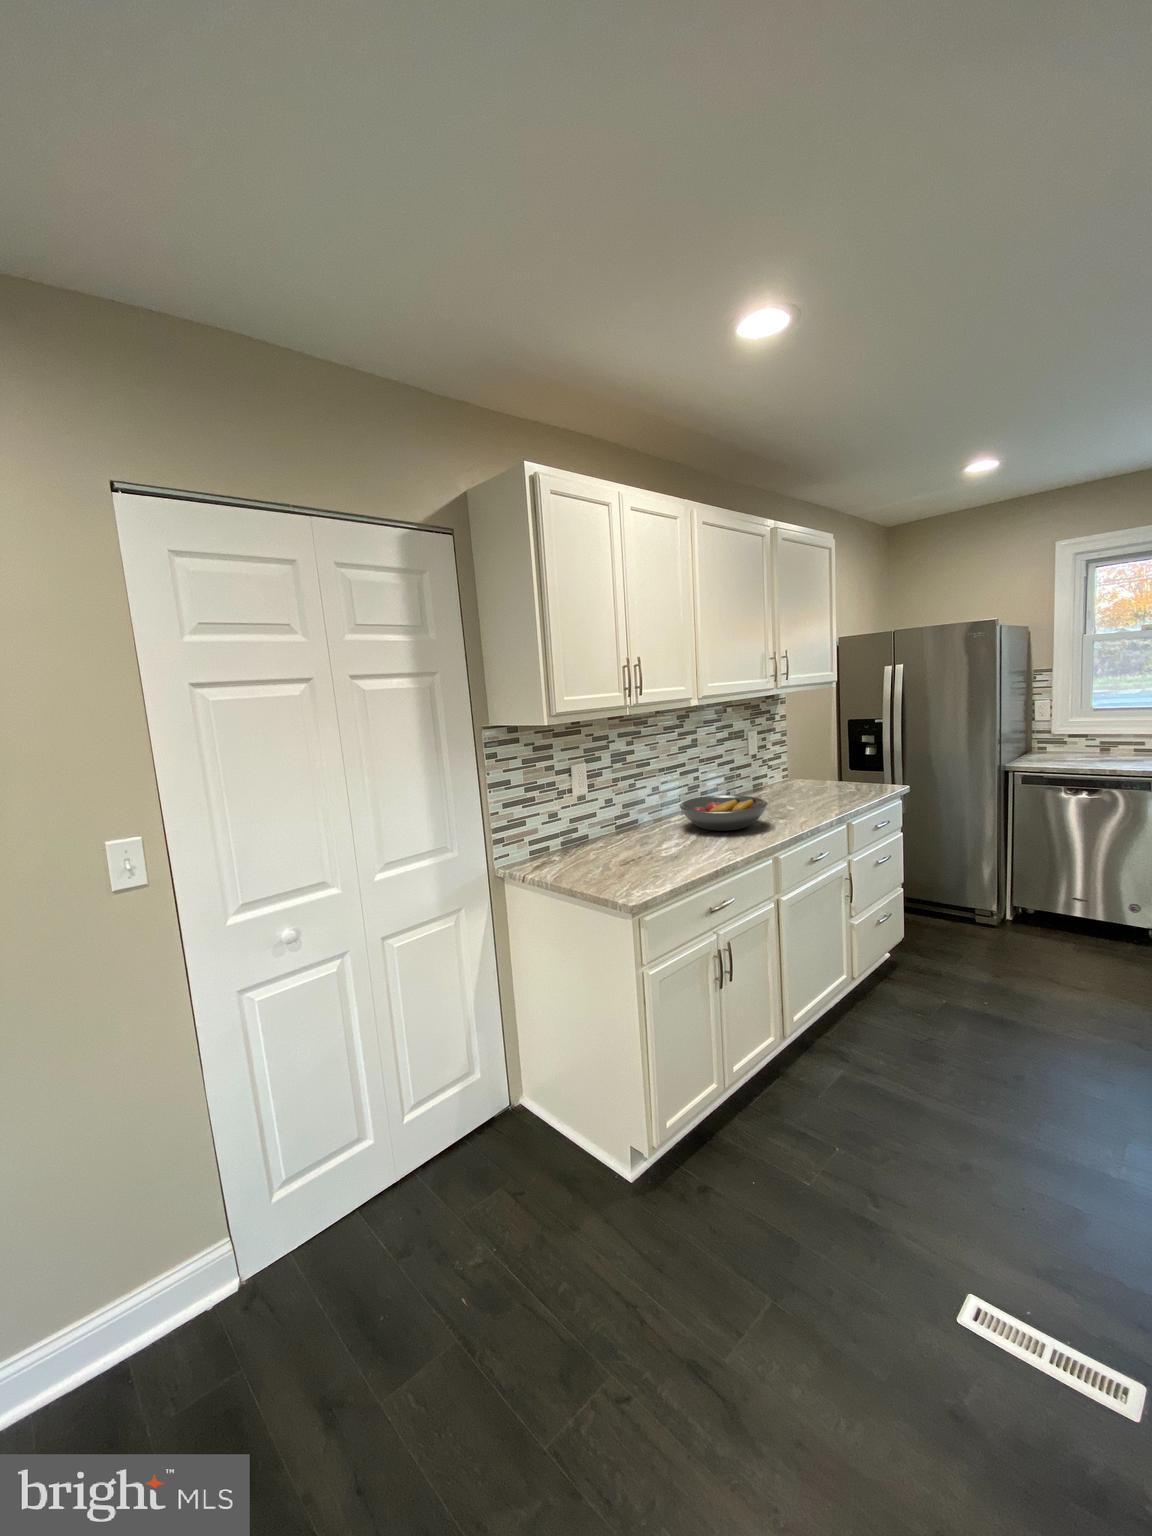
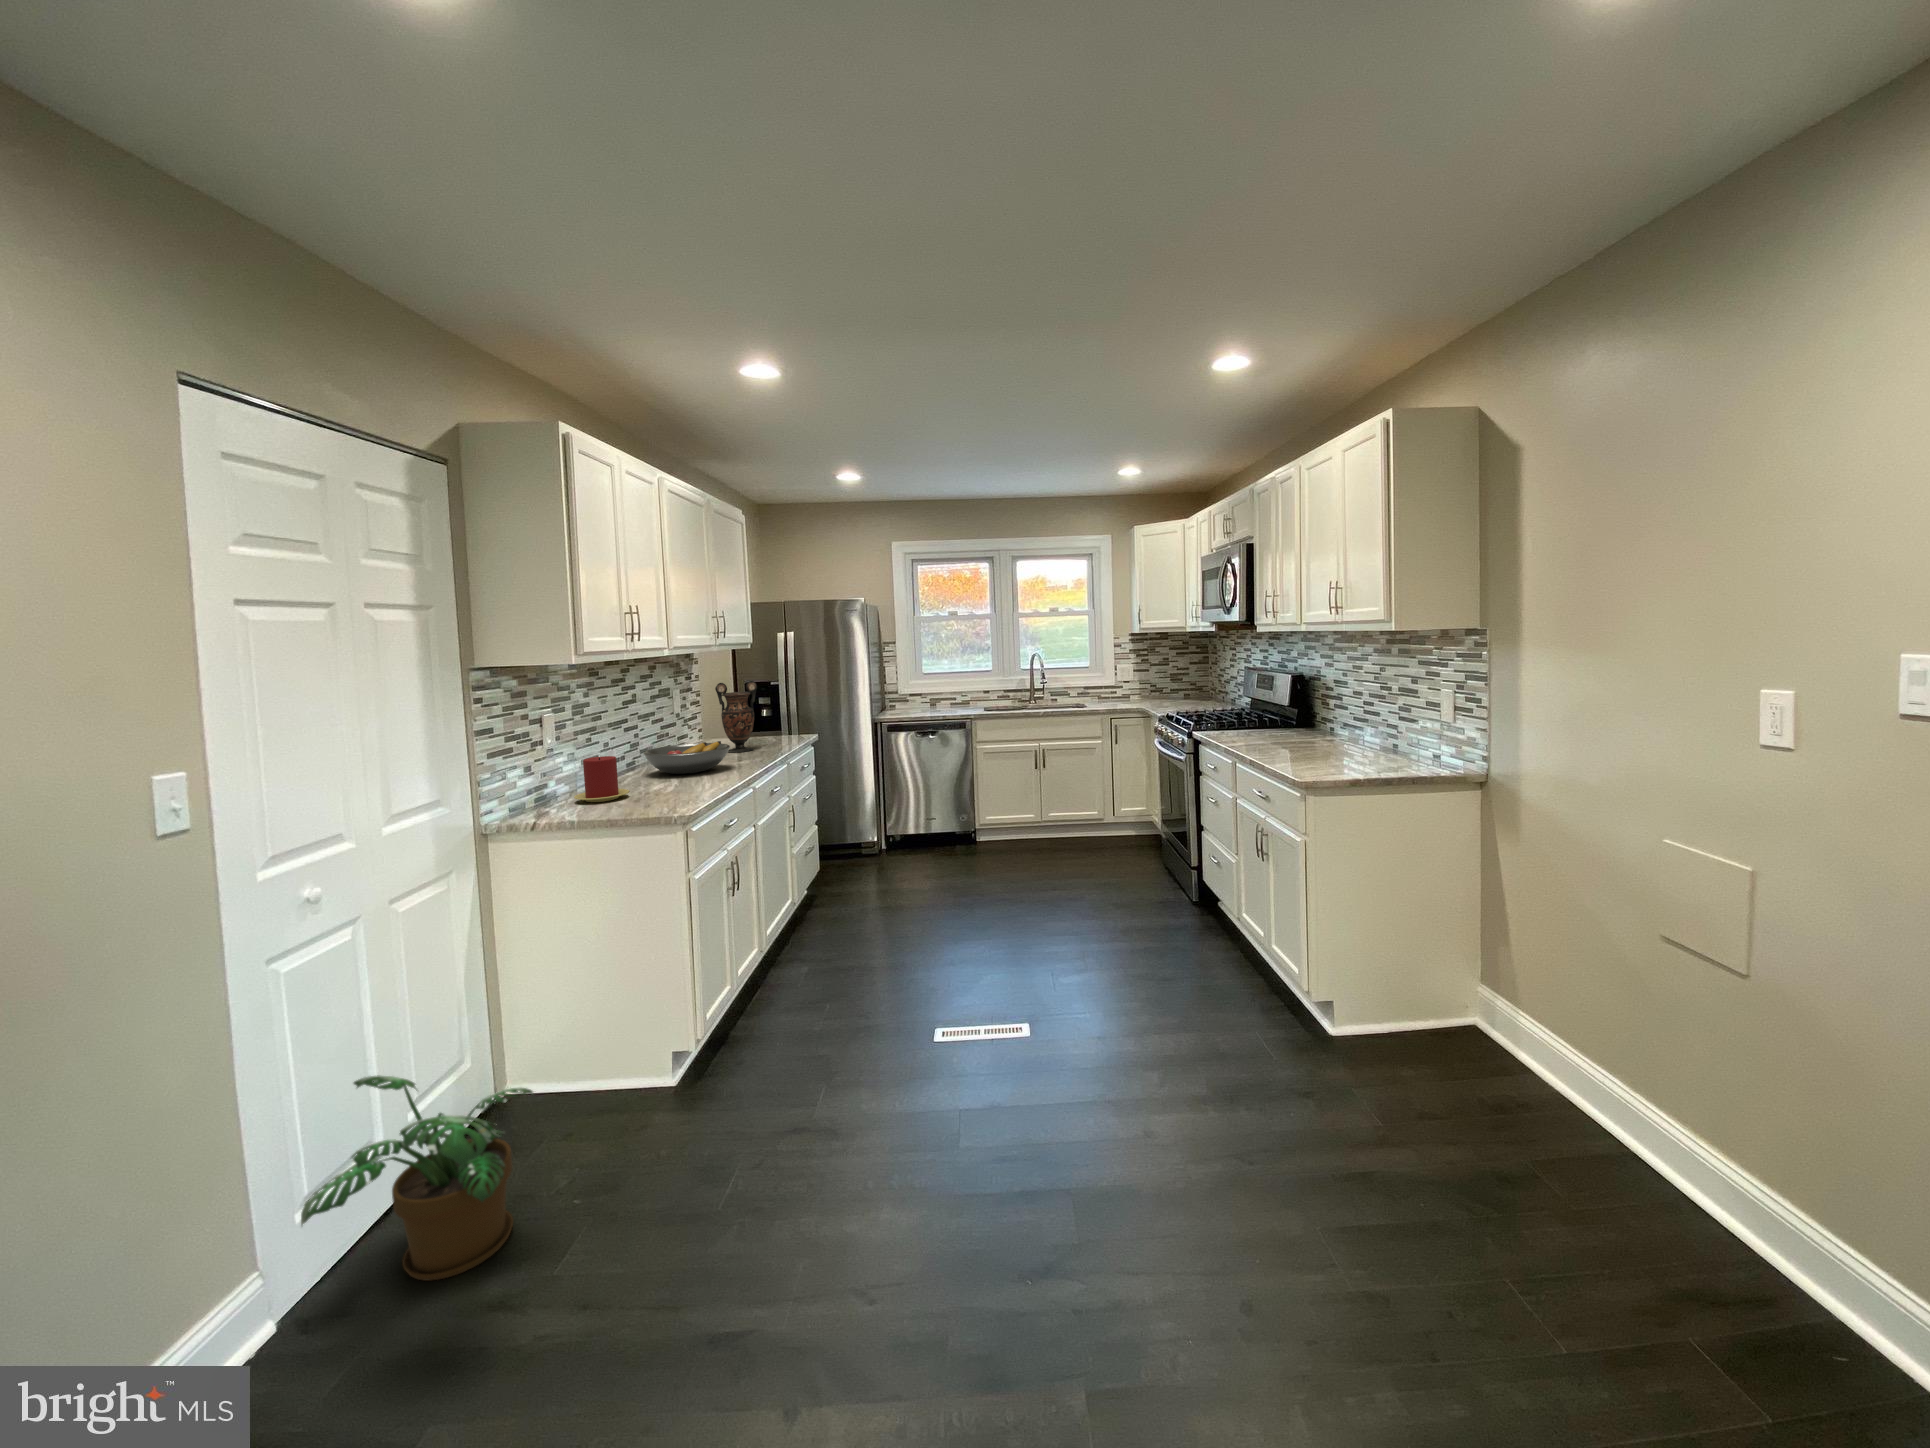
vase: none [780,726,826,804] -> present [715,681,757,753]
candle: none [584,812,635,860] -> present [574,756,629,802]
potted plant: none [236,1099,426,1341] -> present [301,1076,534,1281]

